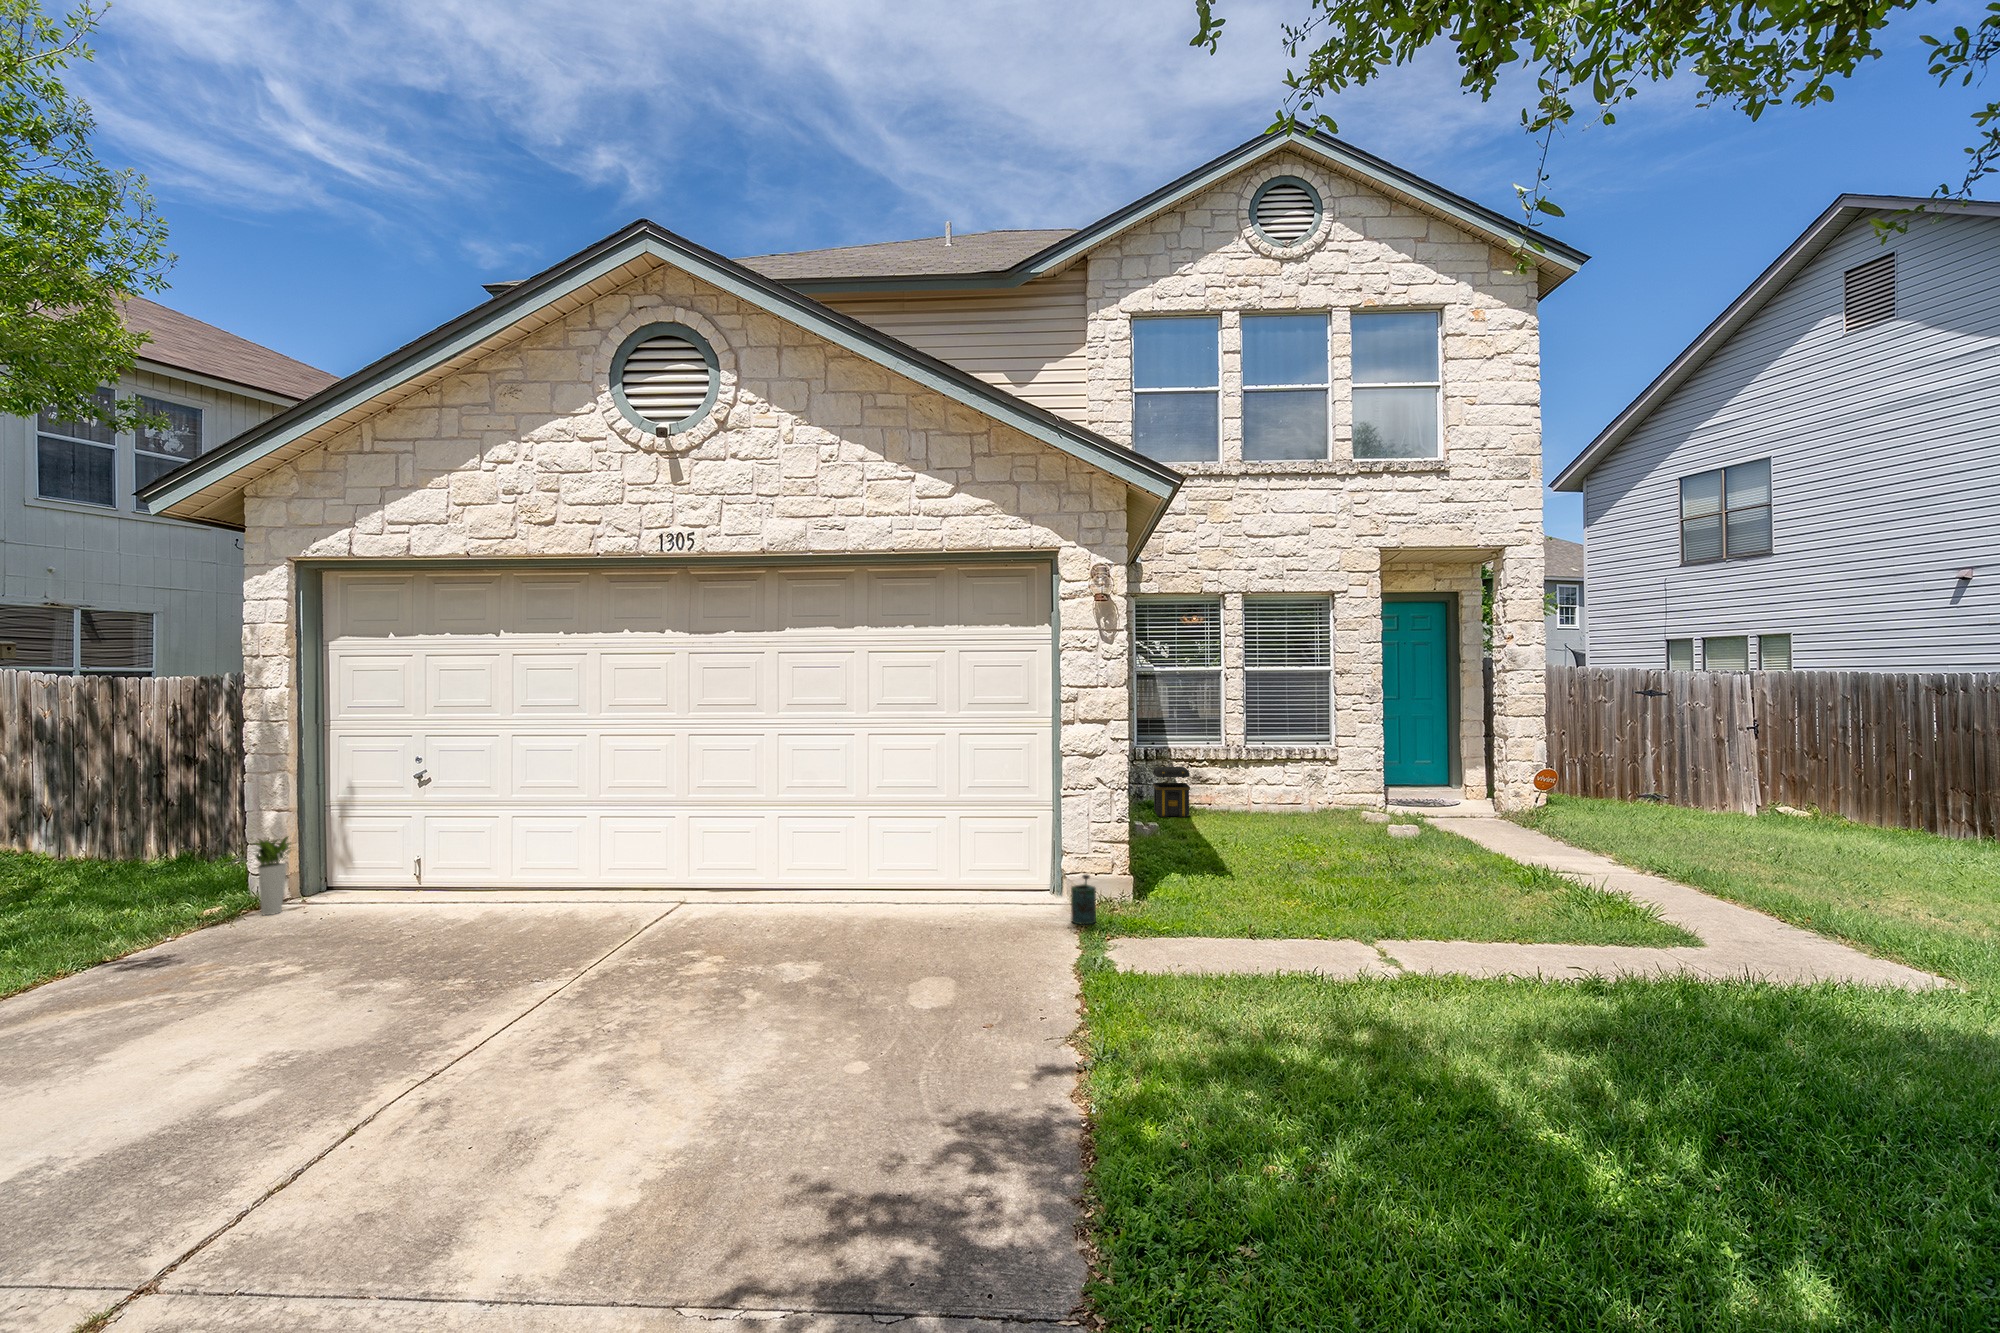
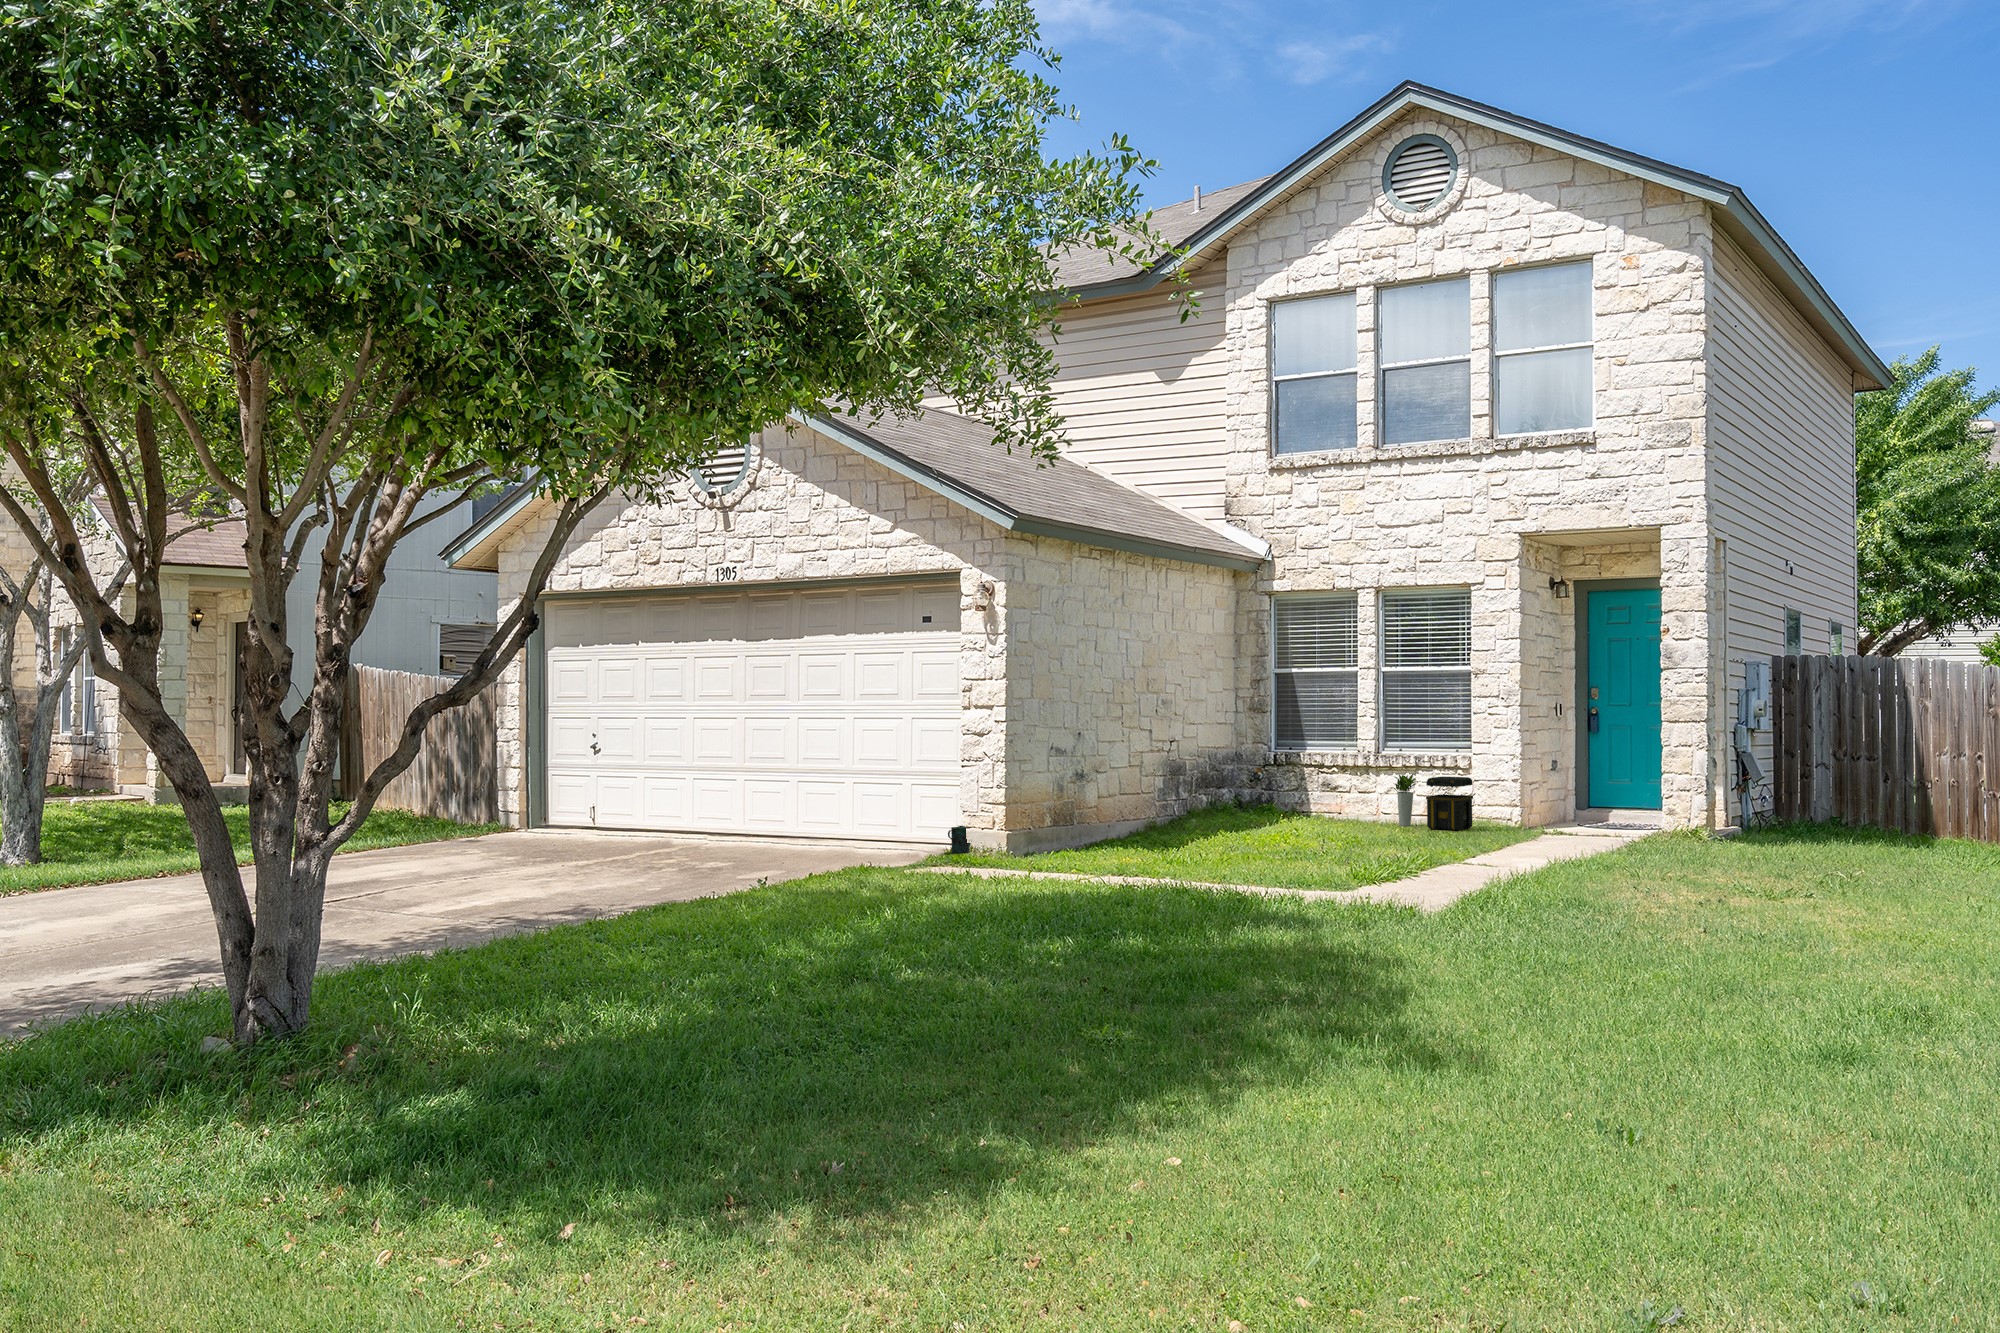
toolbox: present [1153,767,1190,817] -> present [1426,776,1473,831]
planter: present [255,836,291,915] -> present [1395,774,1415,826]

